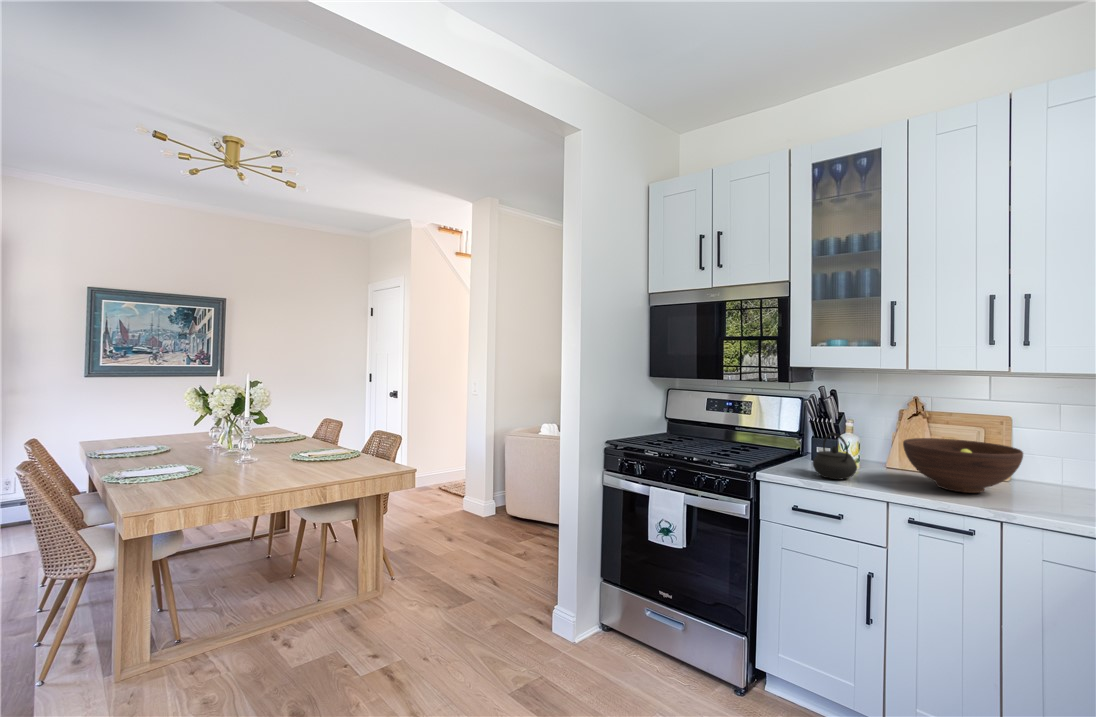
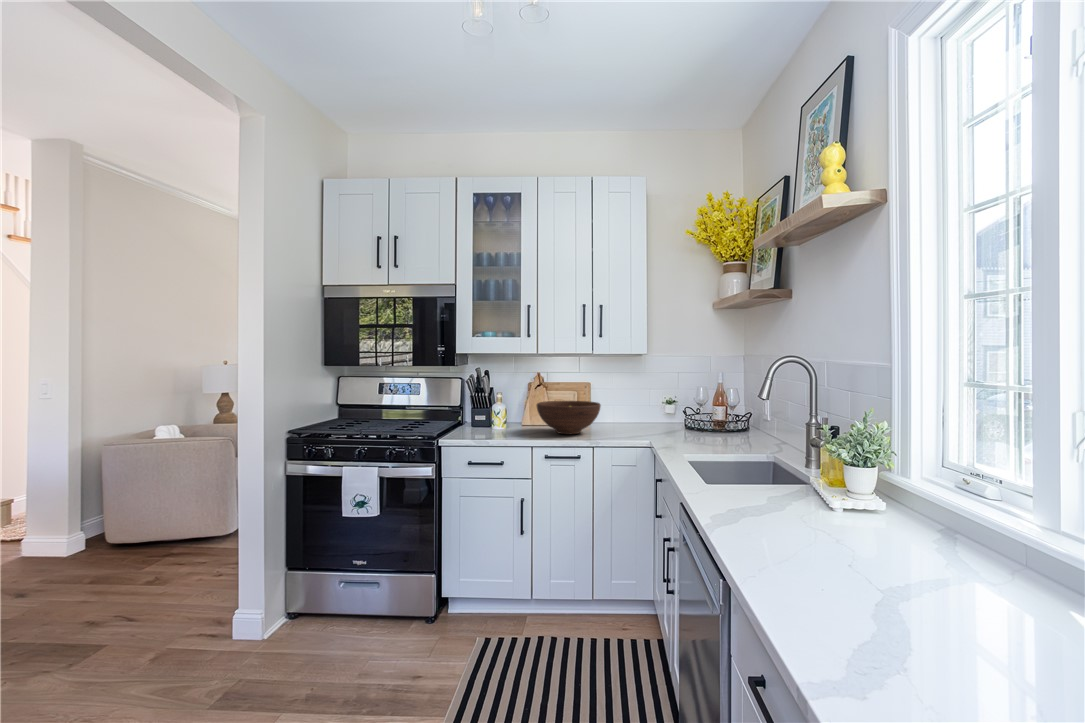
kettle: present [813,433,857,480] -> none [480,402,509,437]

